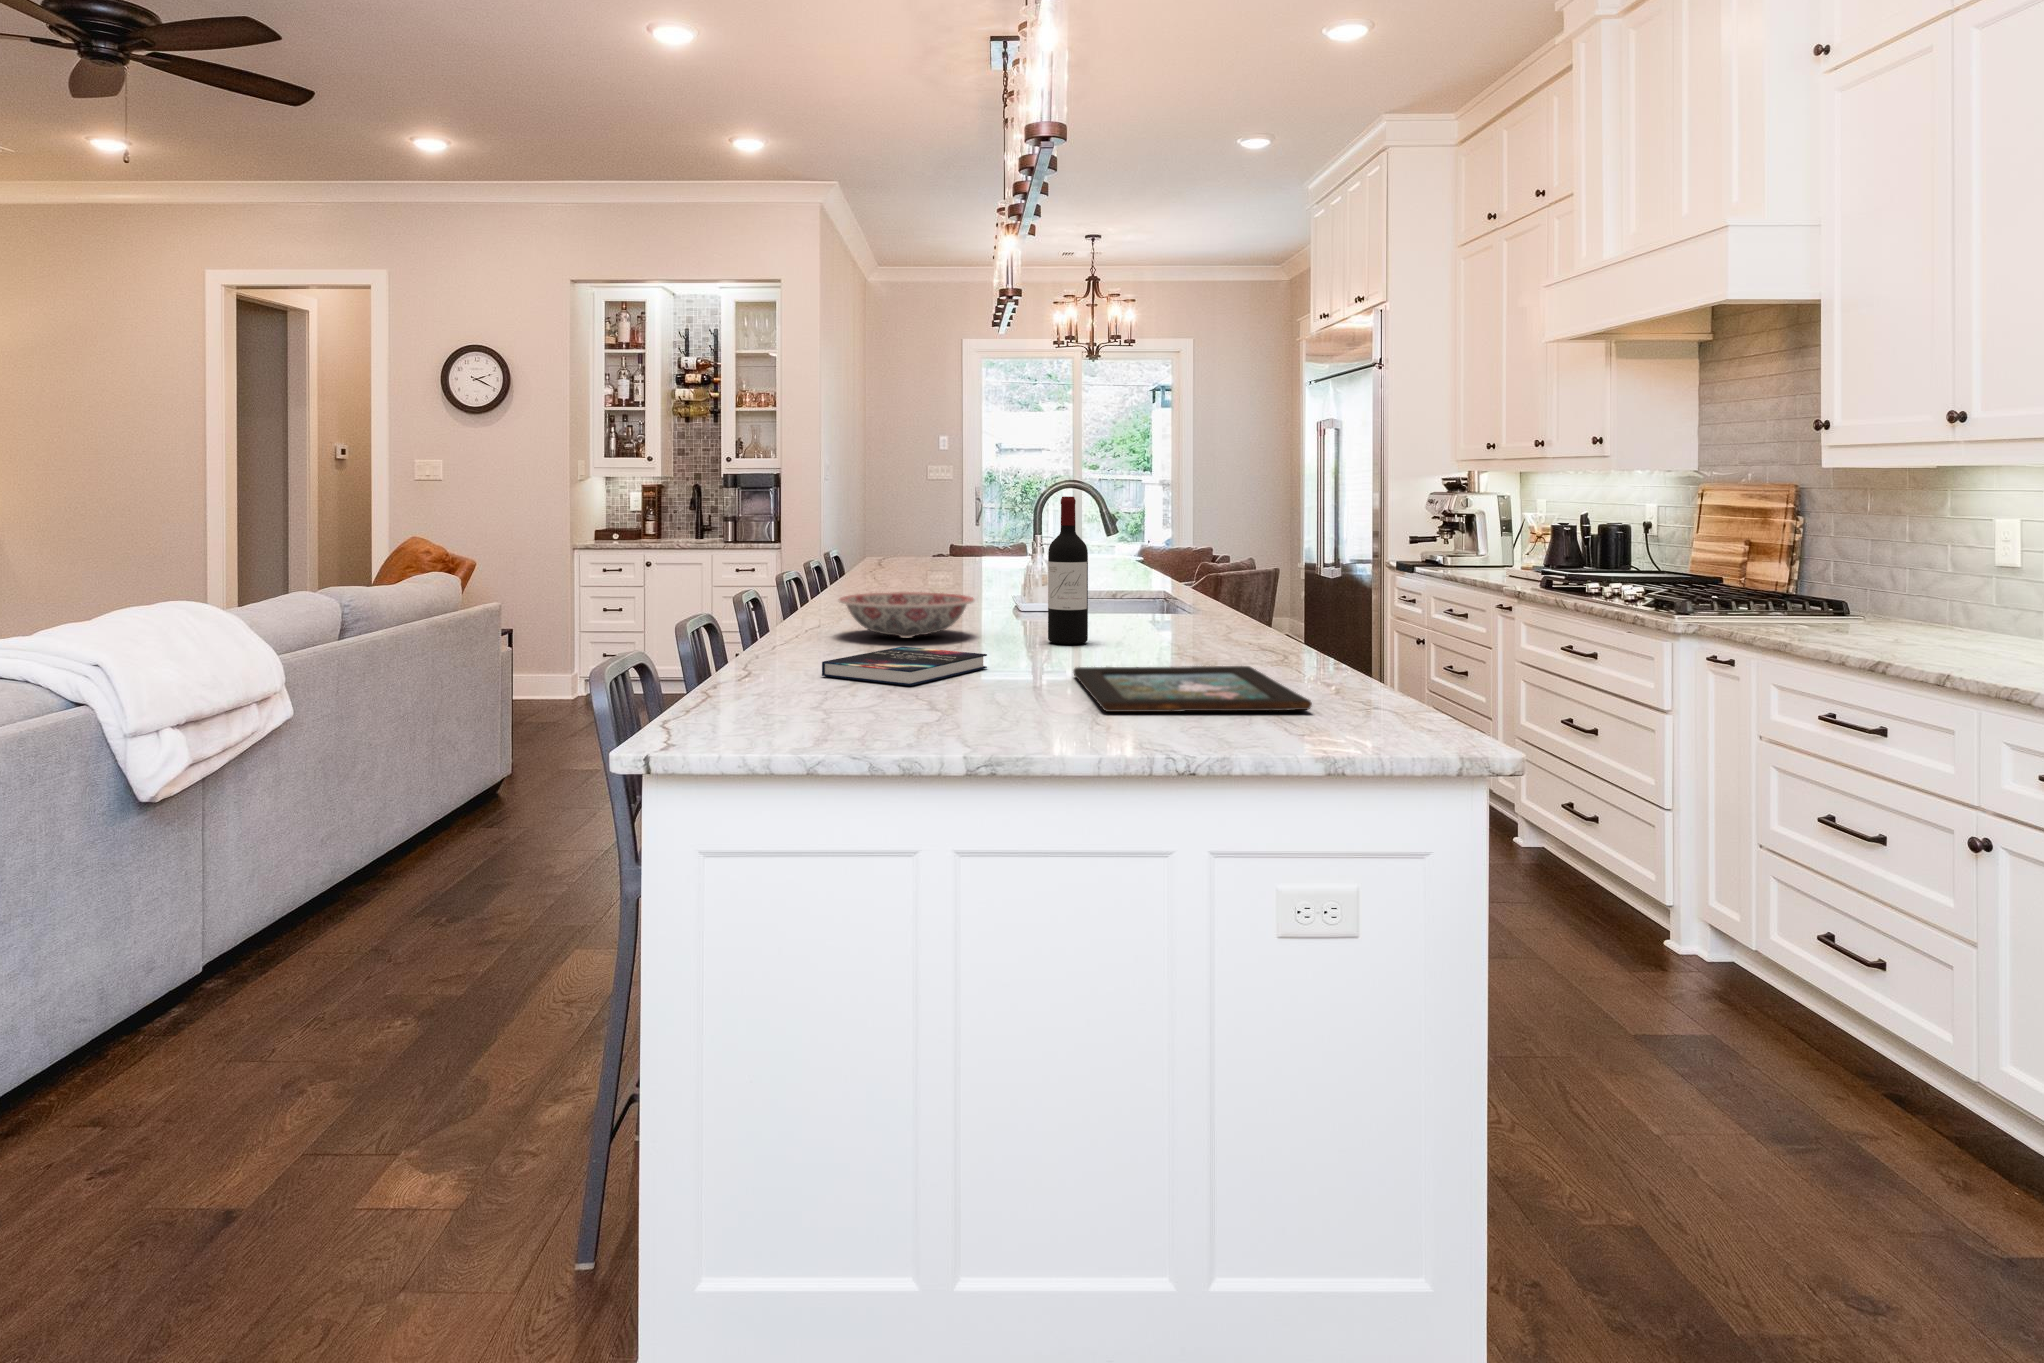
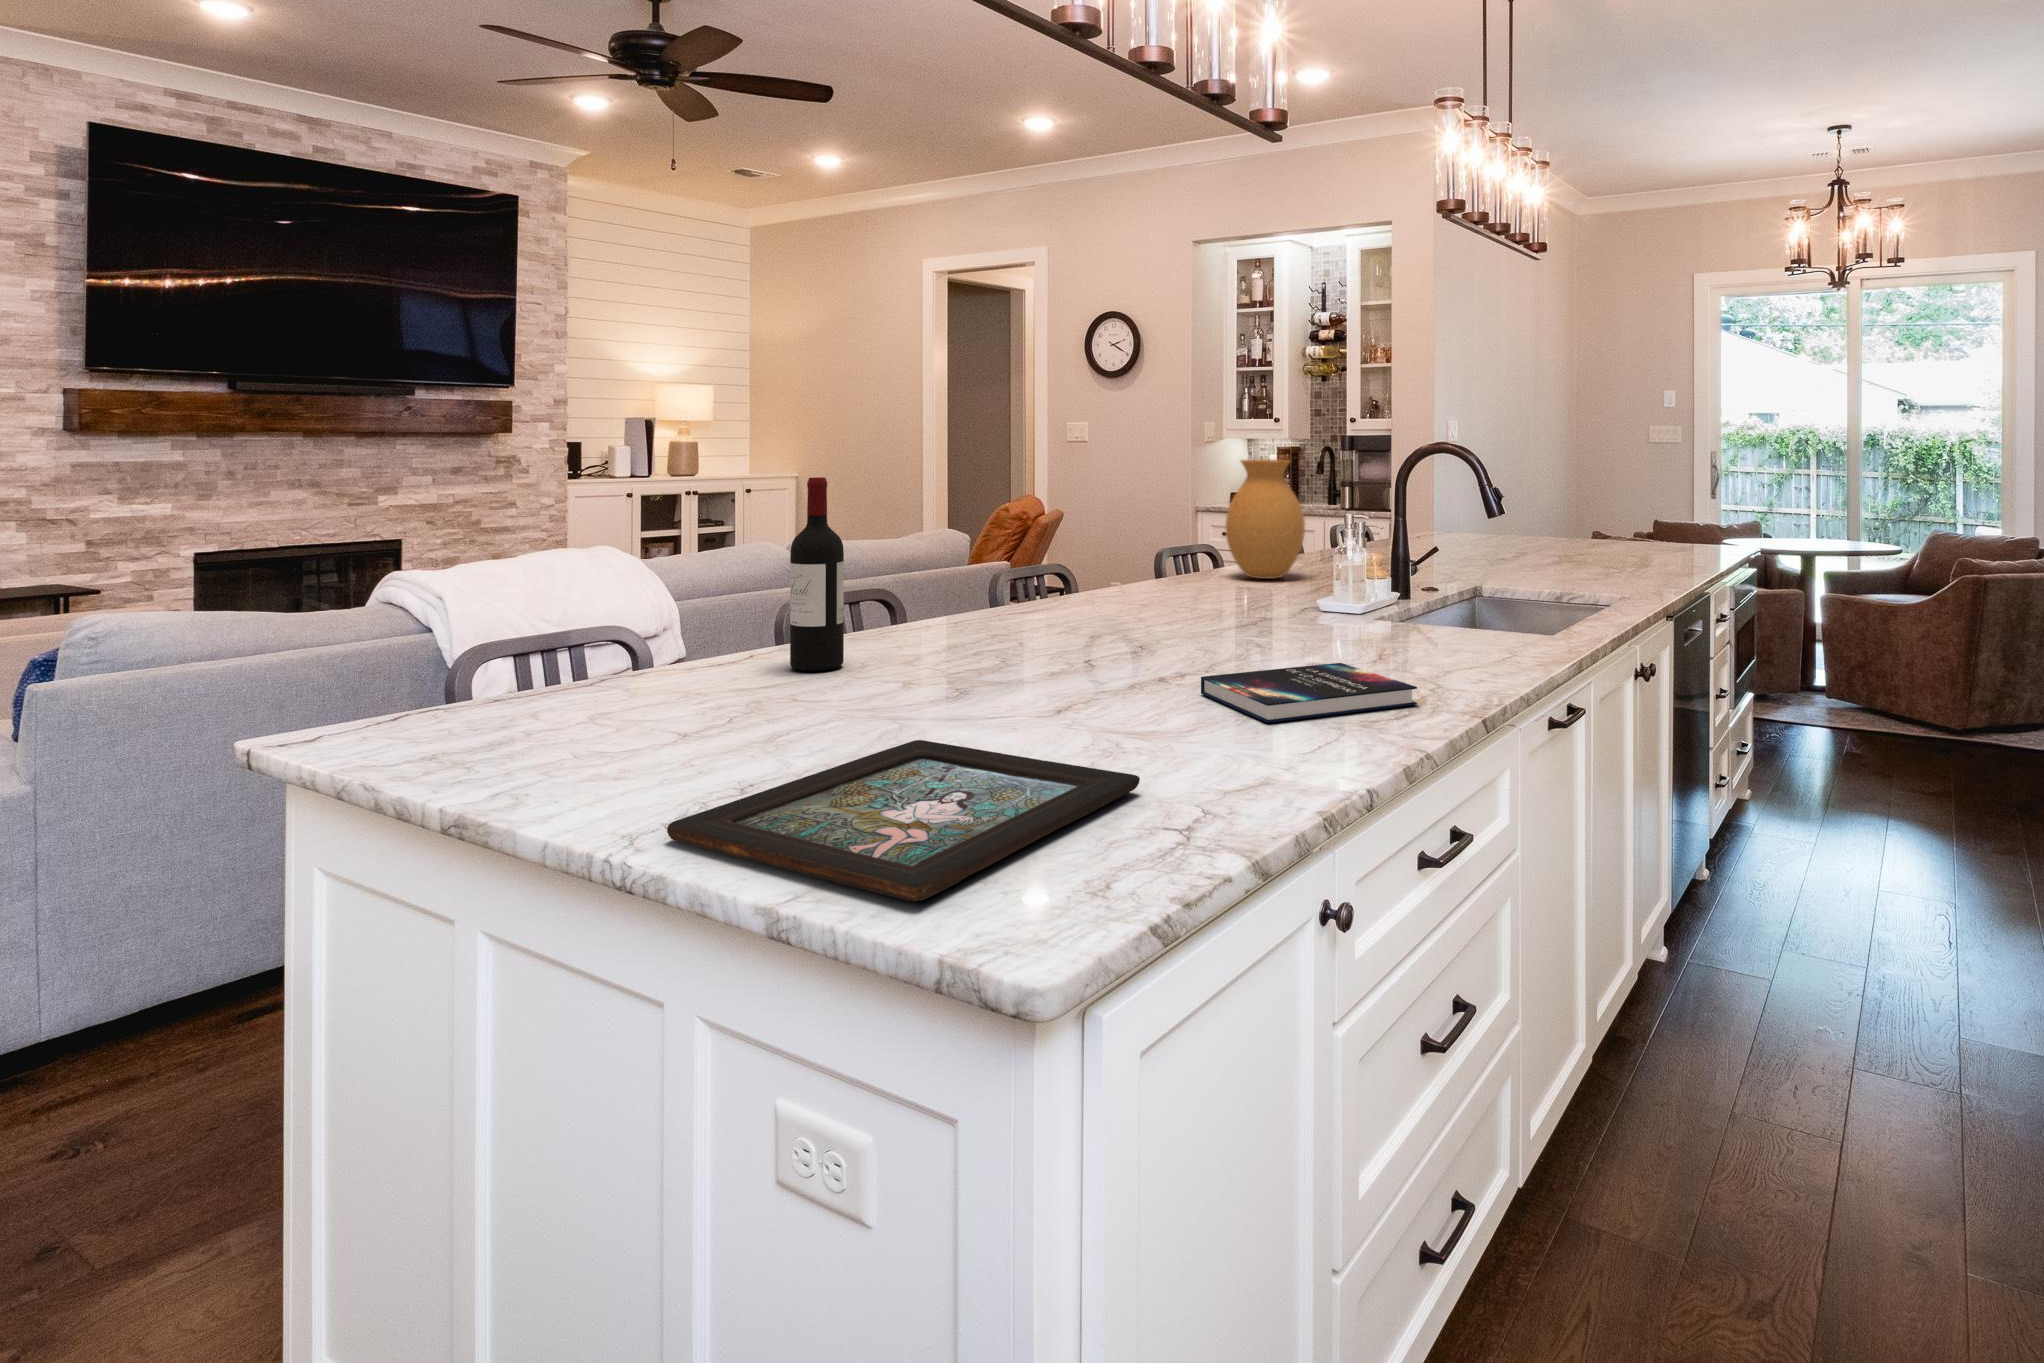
vase: none [865,491,932,590] -> present [1226,459,1305,579]
wine bottle: present [1048,497,1088,644] -> present [790,477,844,671]
ceramic bowl: present [839,592,974,637] -> none [921,592,1093,652]
hardback book: present [822,647,987,686] -> present [1201,663,1417,723]

